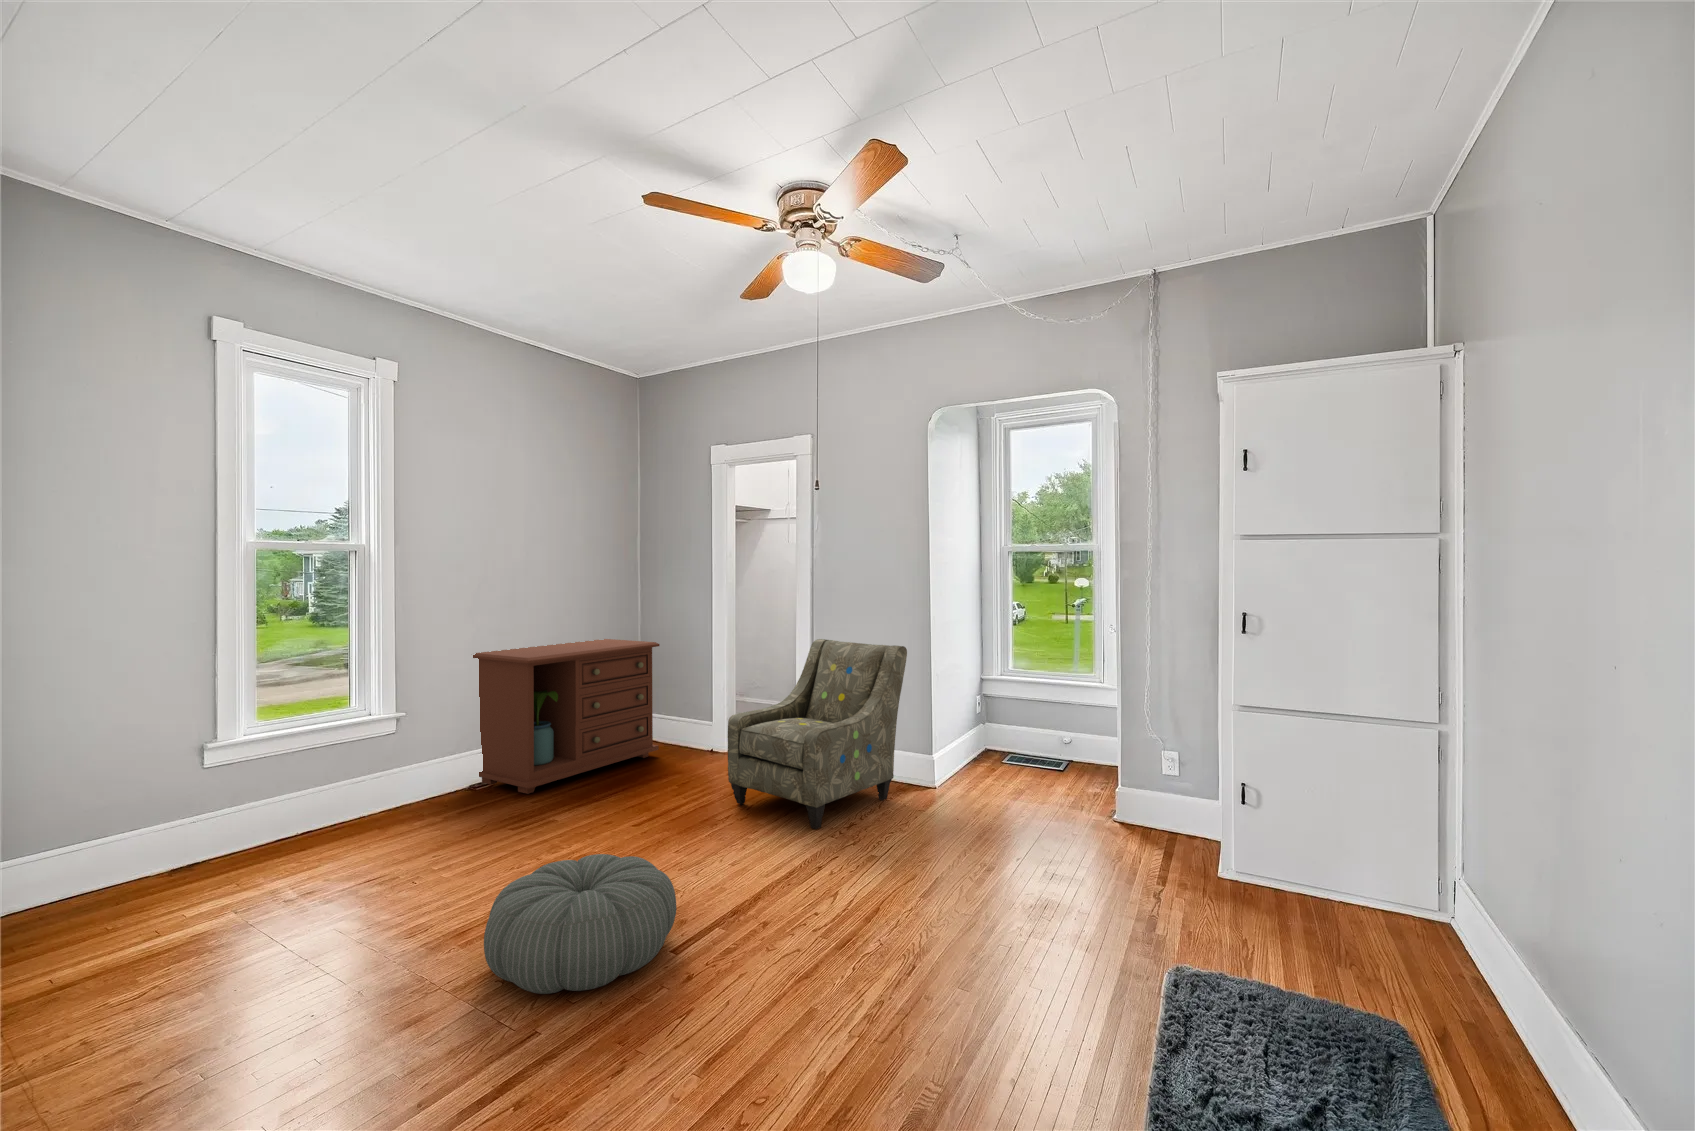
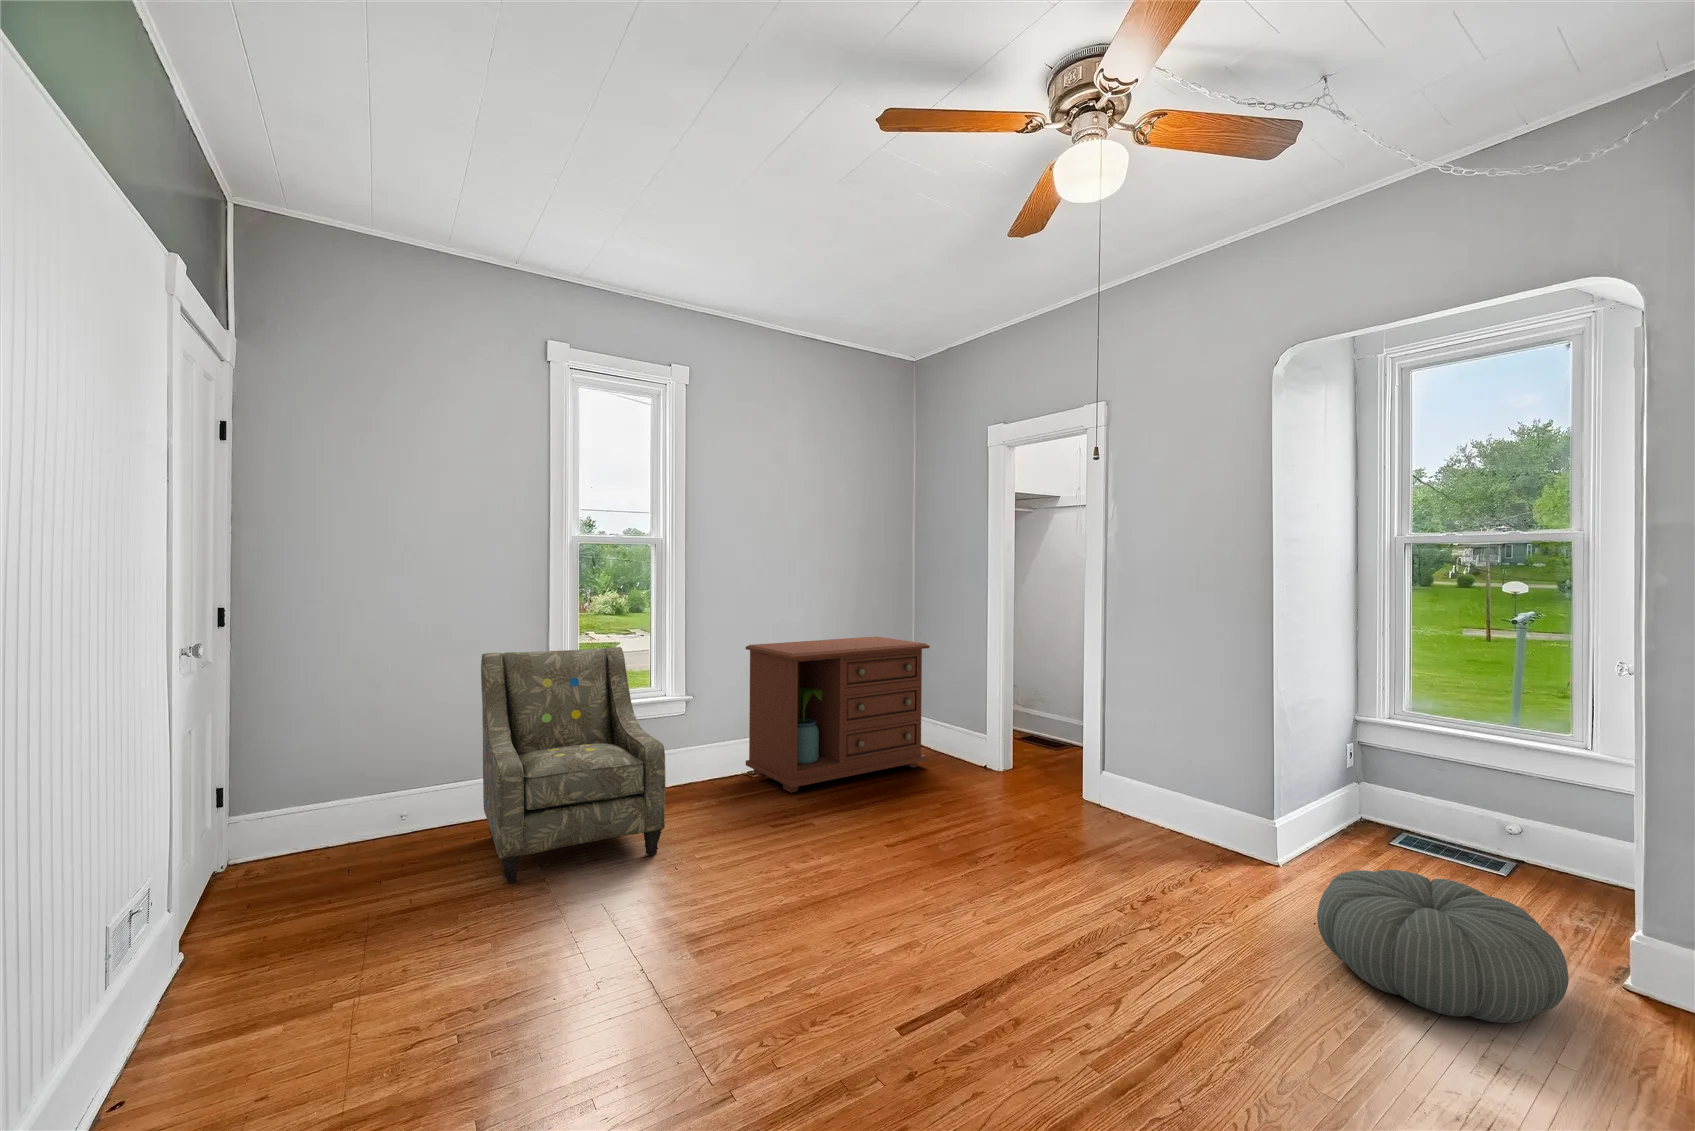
armchair: present [728,639,907,829] -> present [481,647,665,884]
pouf: present [484,854,676,994] -> present [1317,870,1569,1023]

